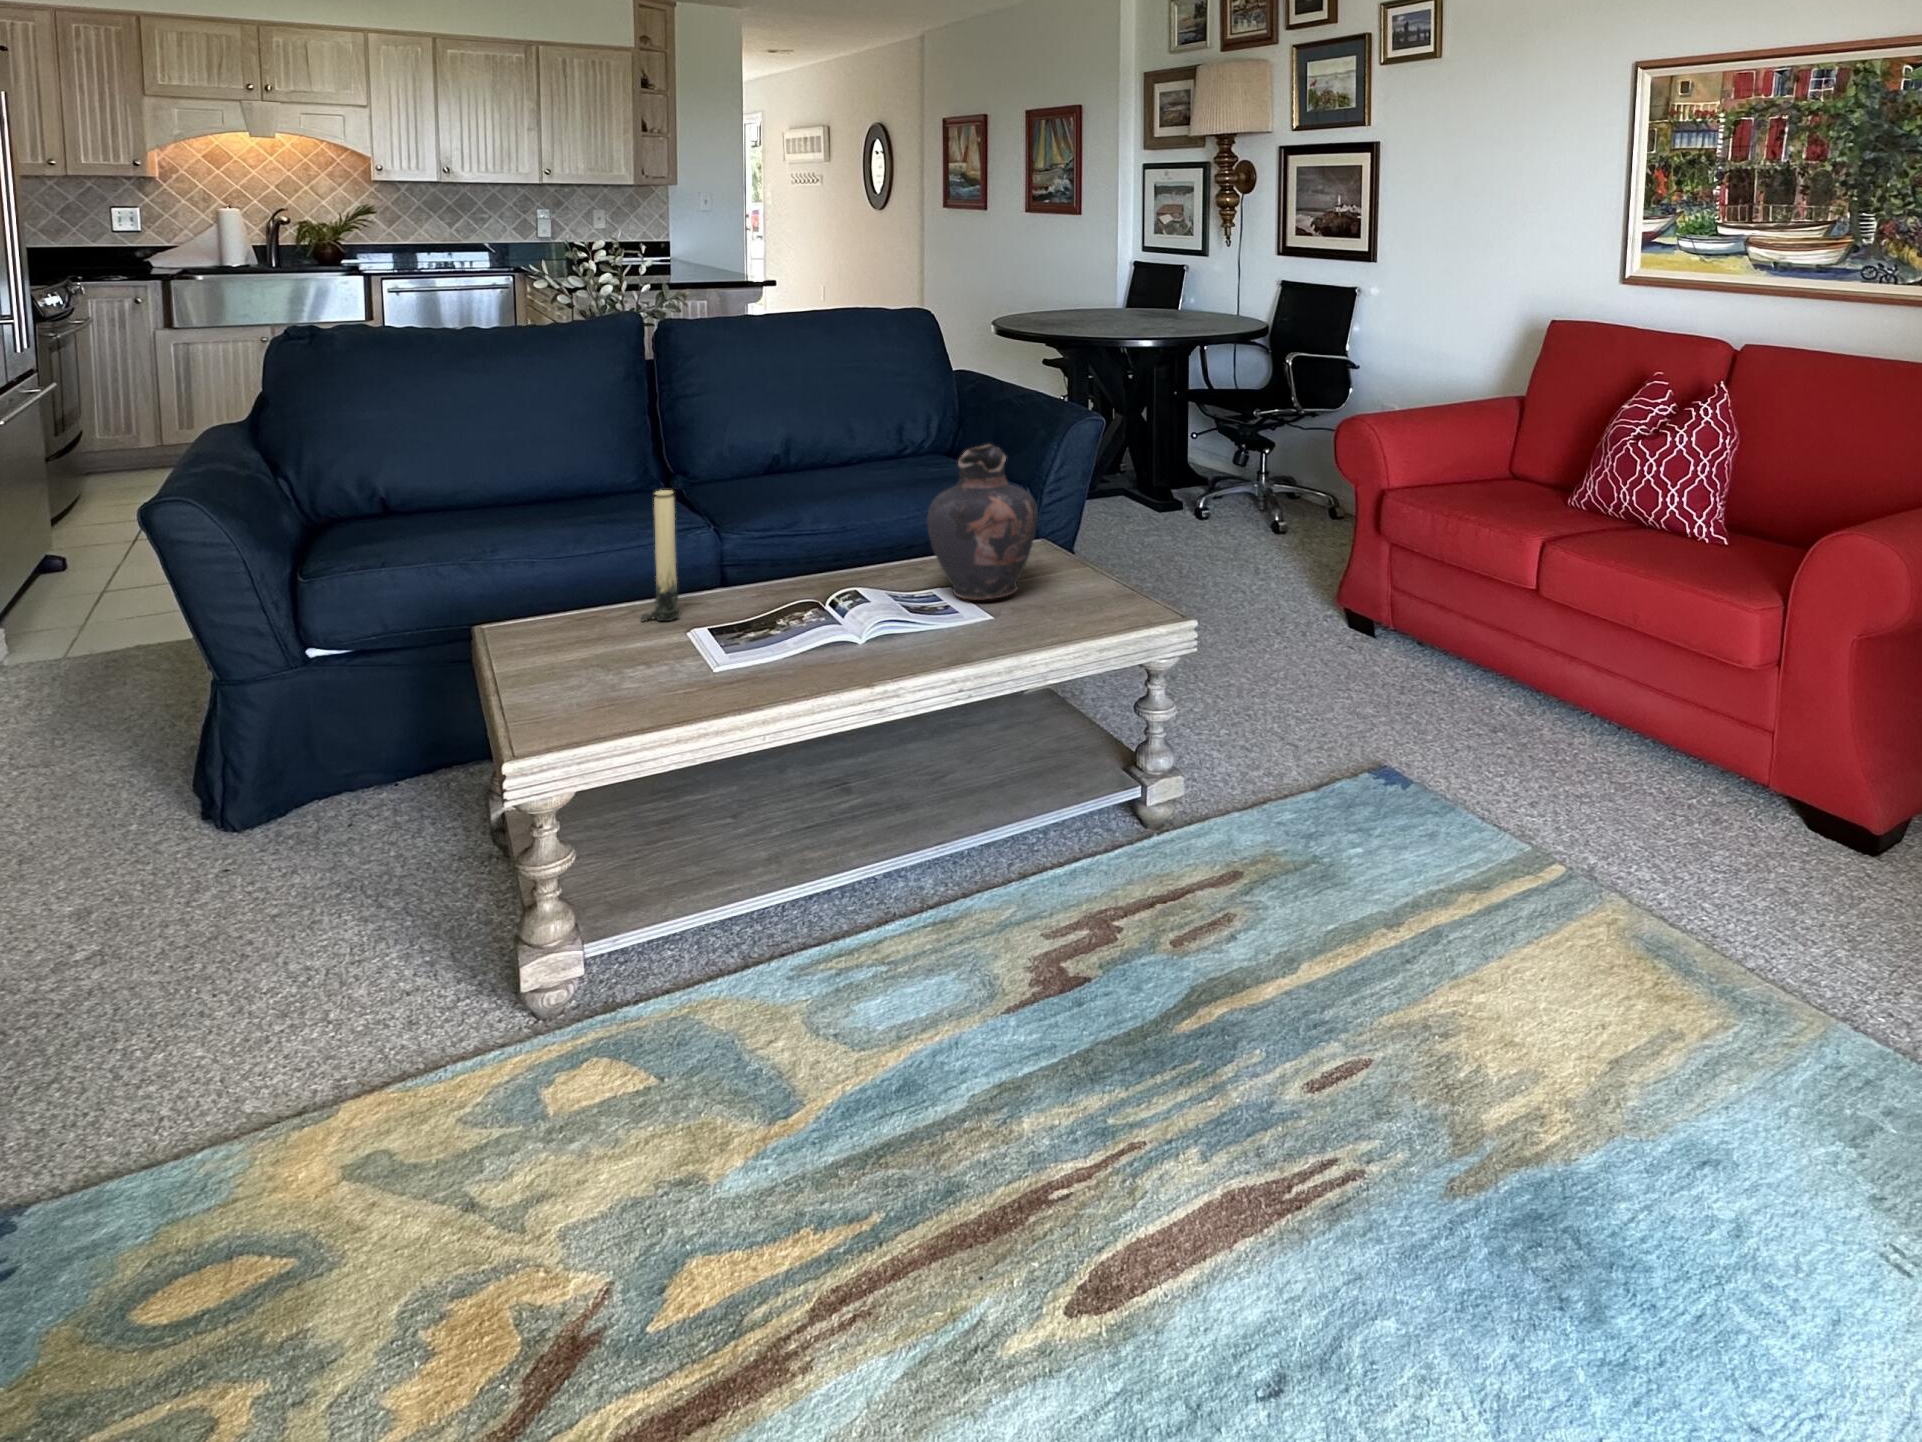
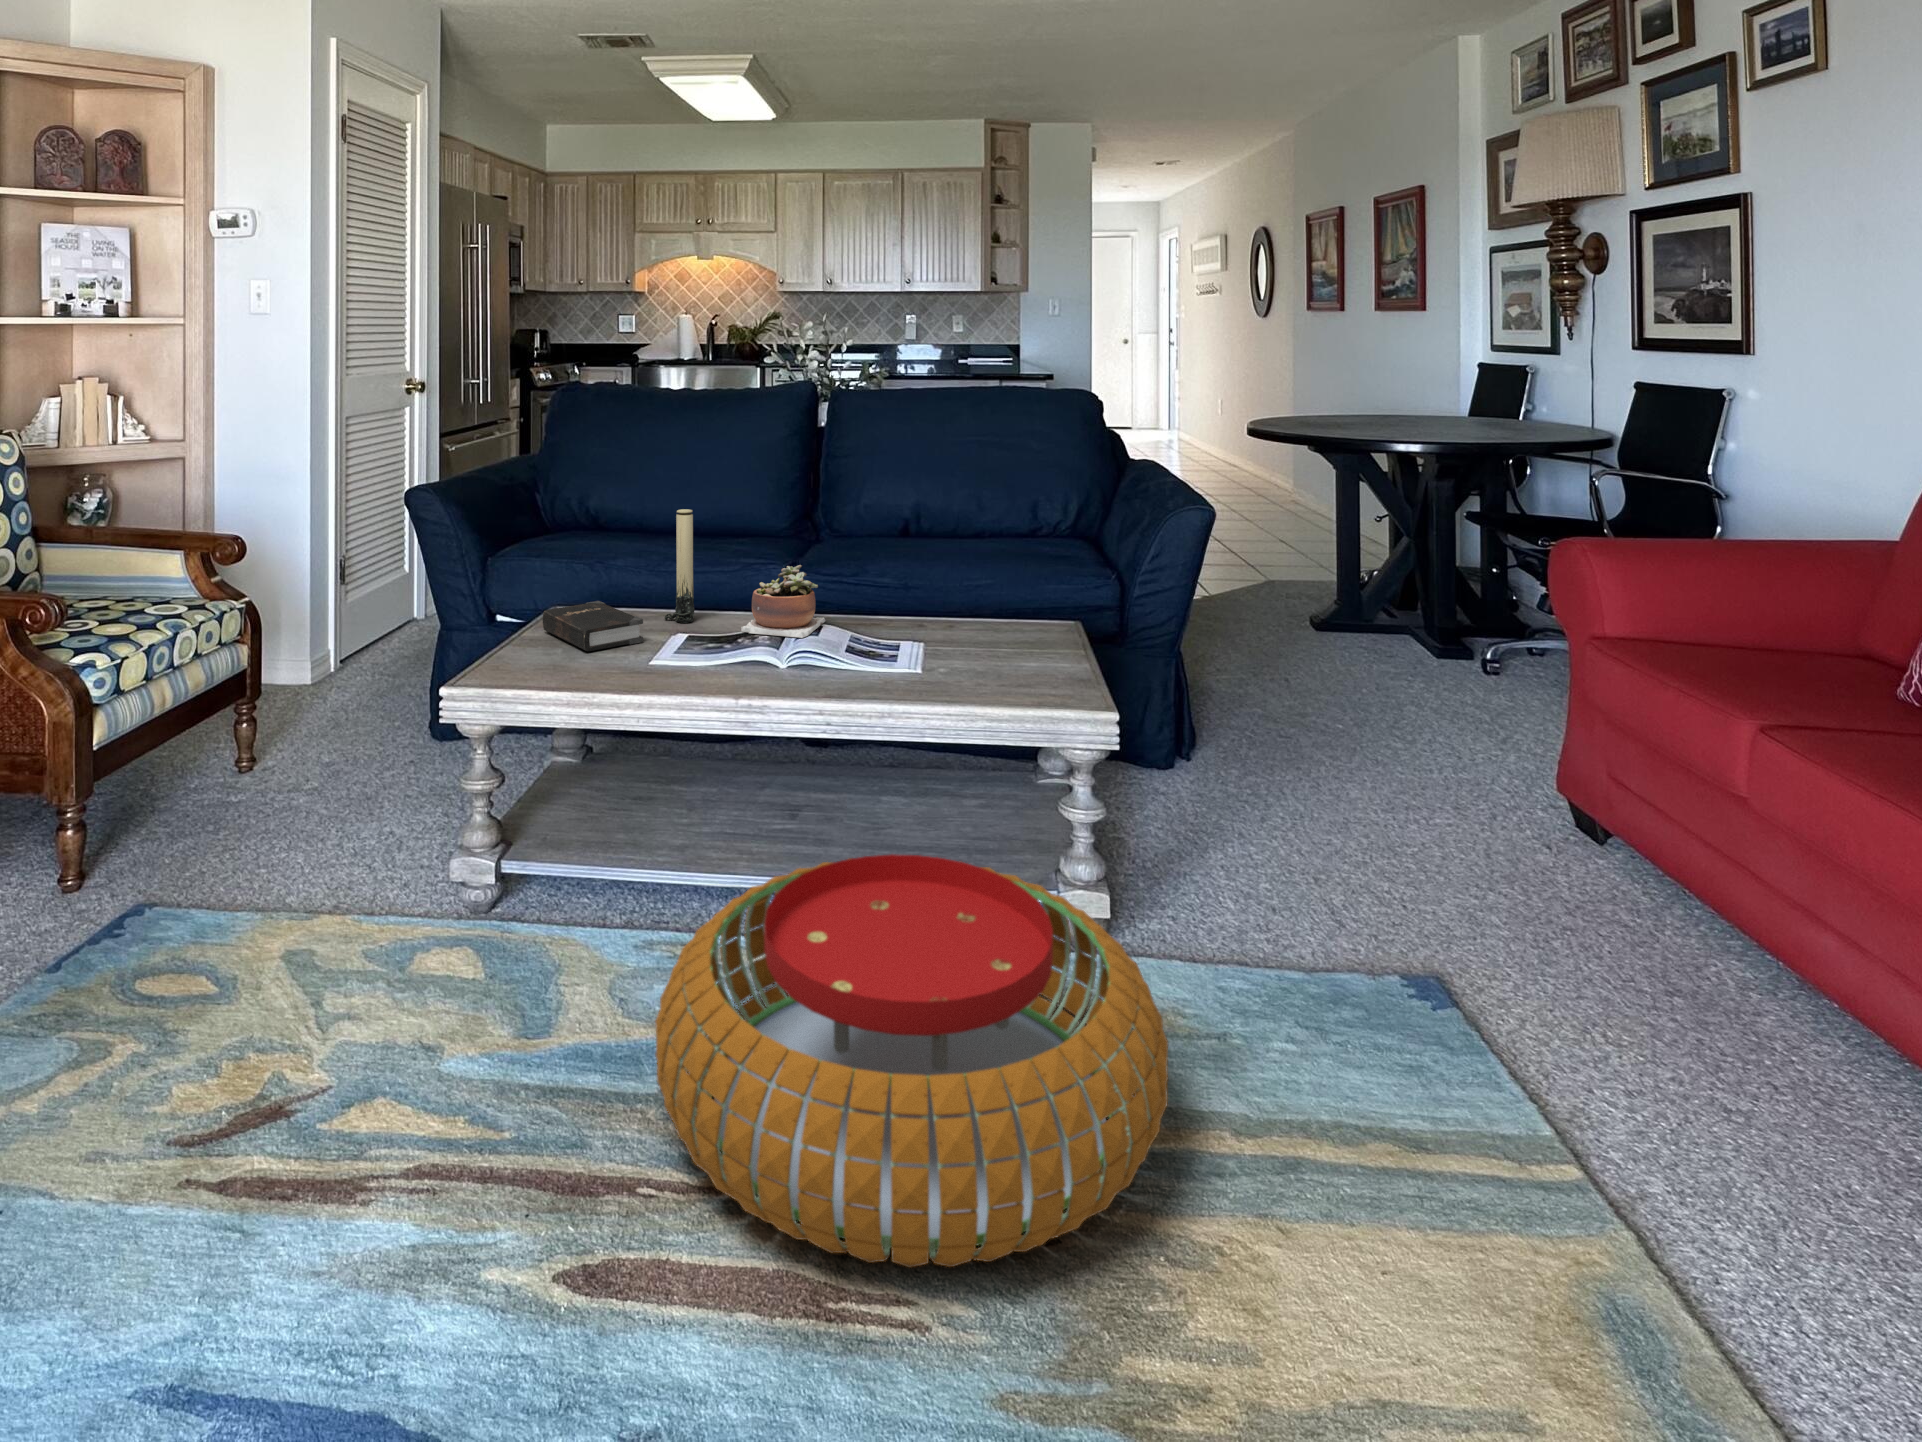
vase: present [927,444,1038,600] -> none [898,499,1009,652]
succulent plant: none [750,534,829,618] -> present [741,565,826,638]
hardback book: none [510,615,660,678] -> present [543,601,643,651]
pouf: none [937,789,1410,1162] -> present [655,854,1168,1267]

